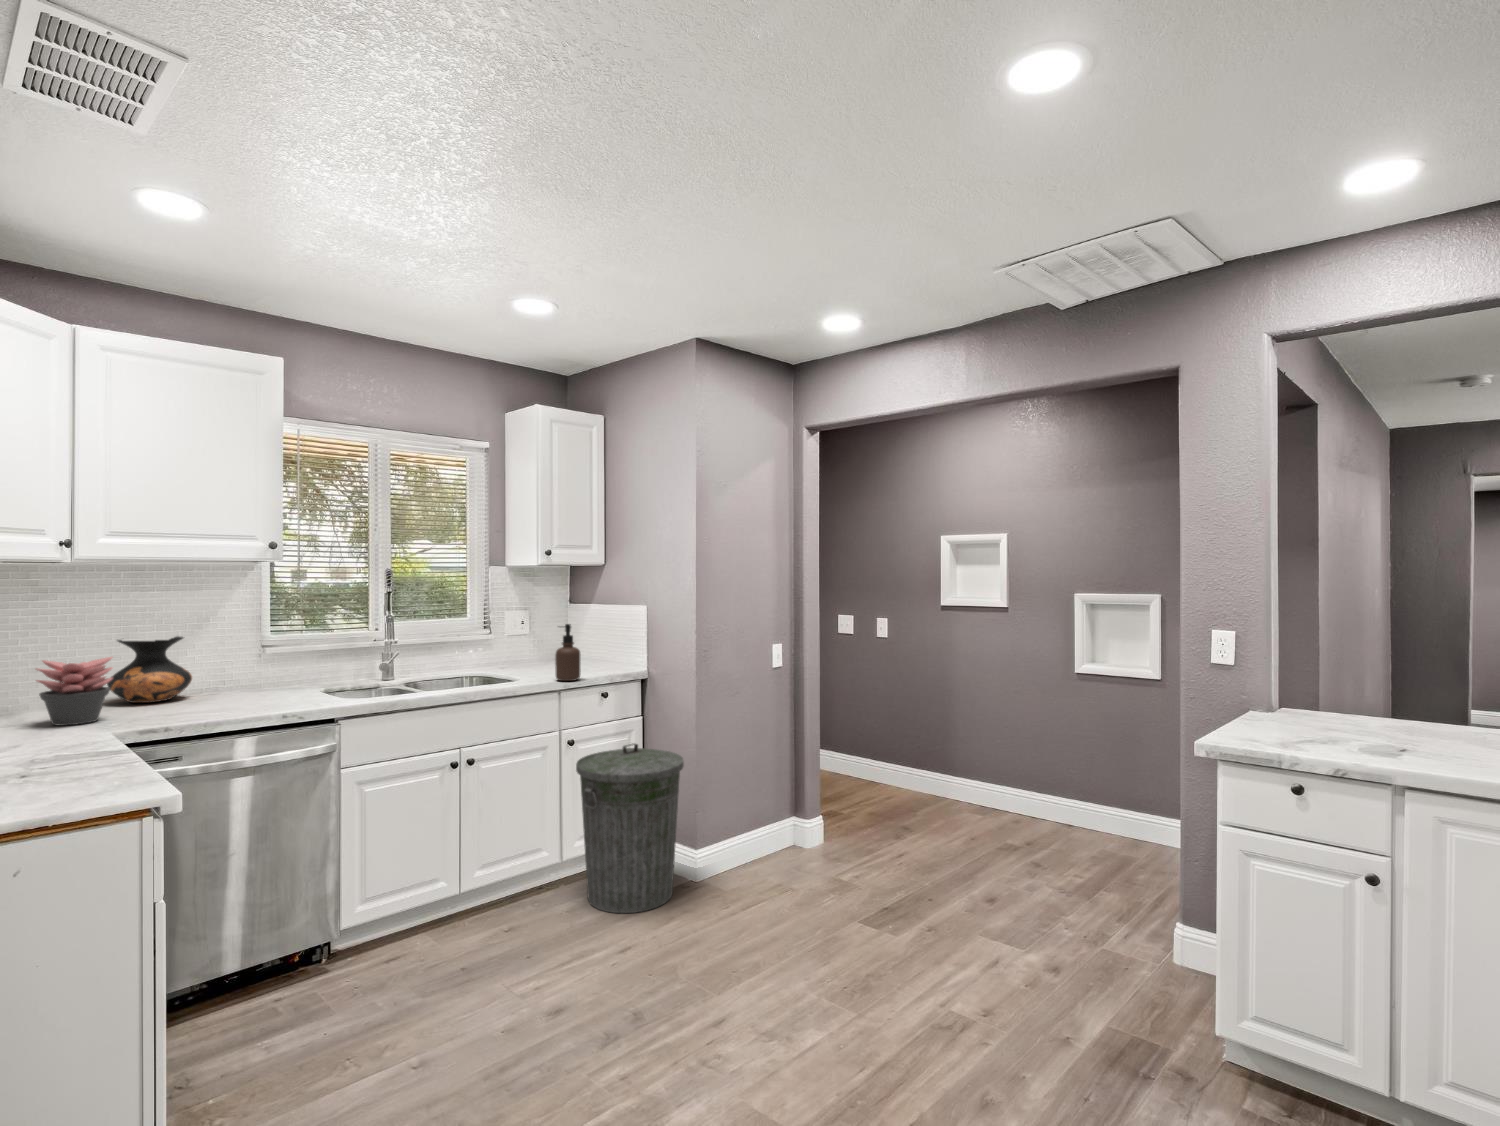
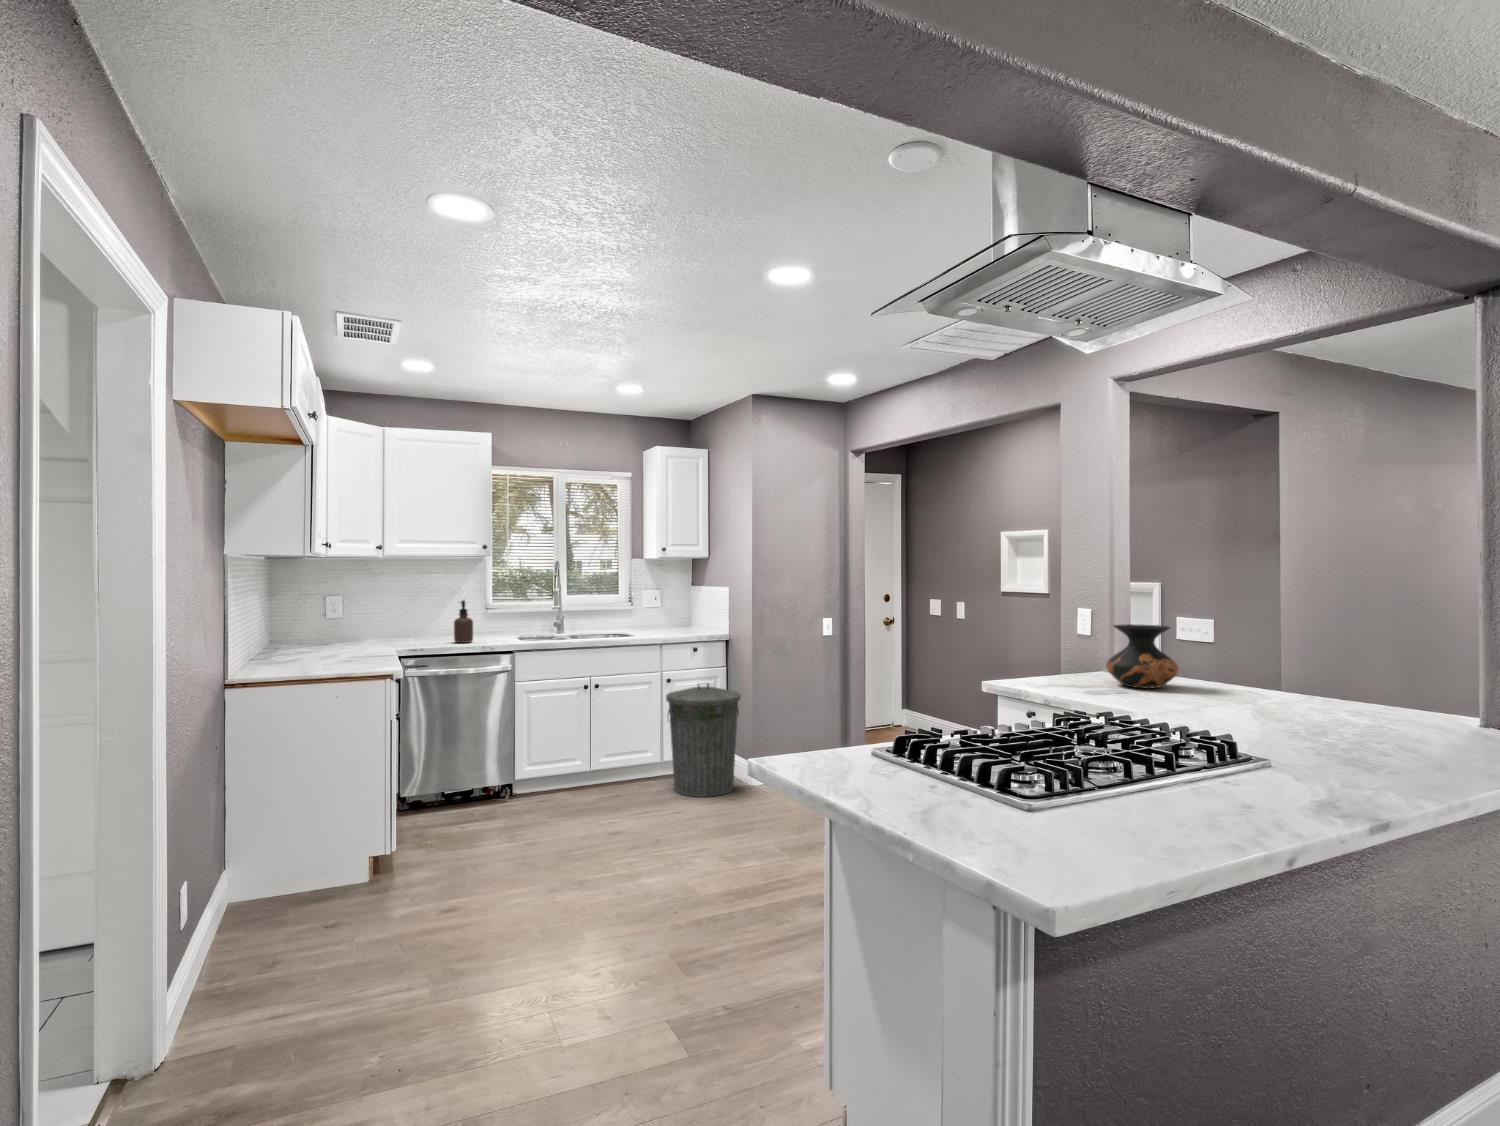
soap dispenser: present [555,624,581,681] -> present [454,600,473,643]
vase: present [107,636,192,703] -> present [1106,624,1179,688]
succulent plant: present [36,657,113,725] -> none [366,609,403,645]

